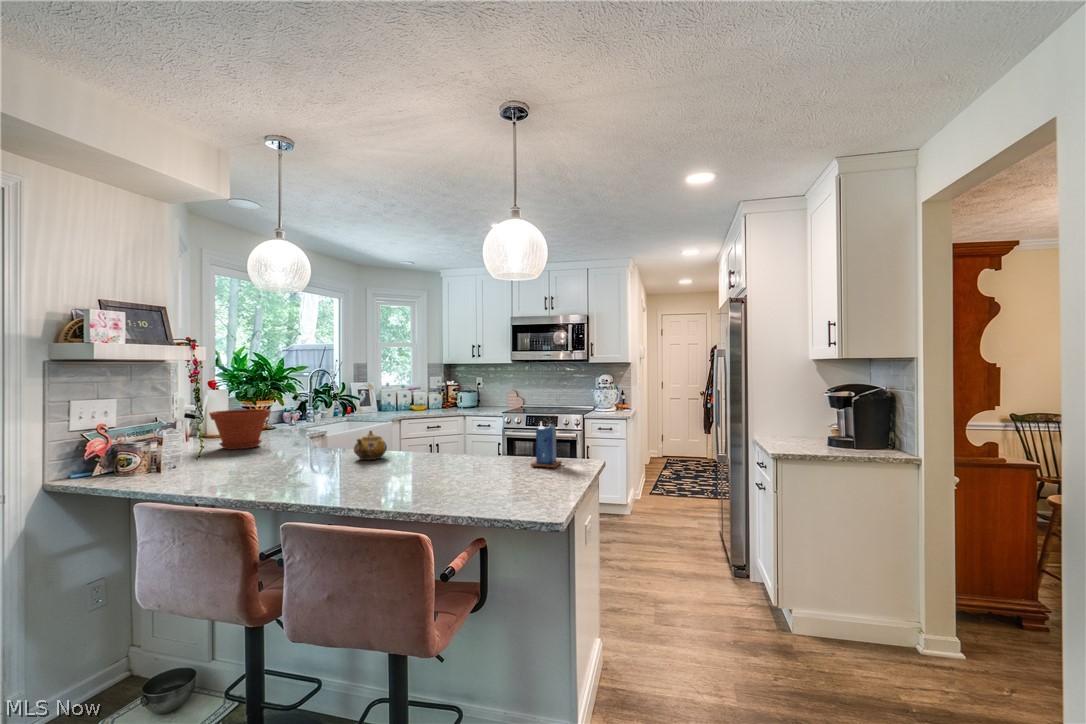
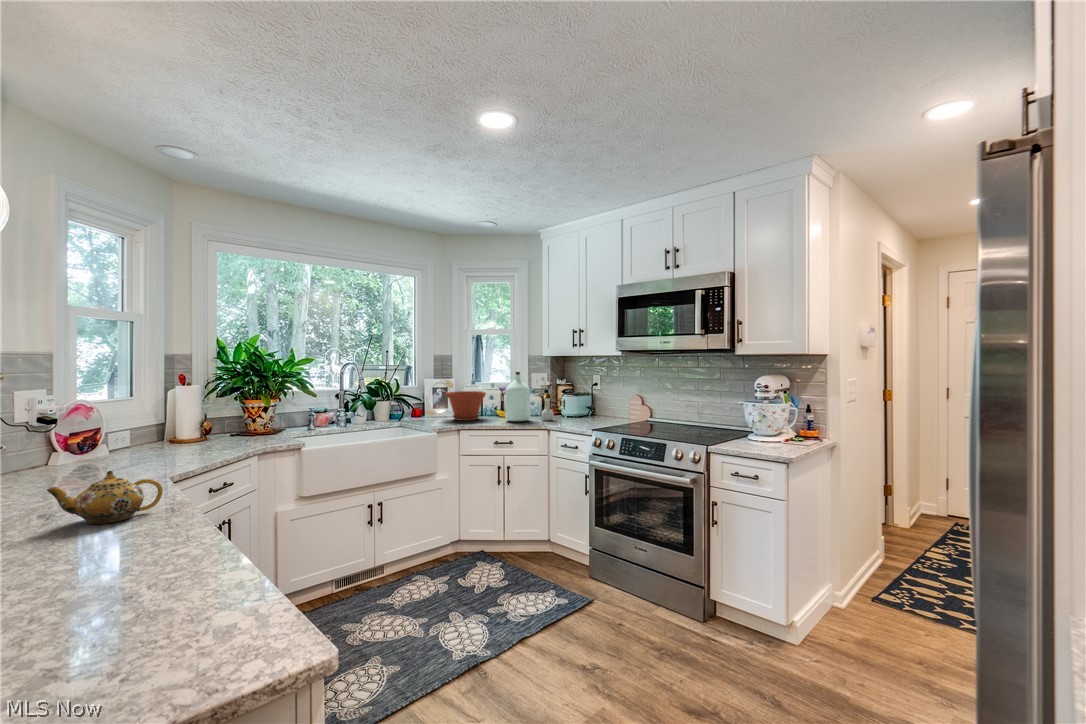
bottle: none [427,376,460,412] -> present [505,372,554,421]
plant pot: present [209,409,271,449] -> present [446,391,486,421]
candle: present [531,422,562,468] -> none [144,512,235,662]

